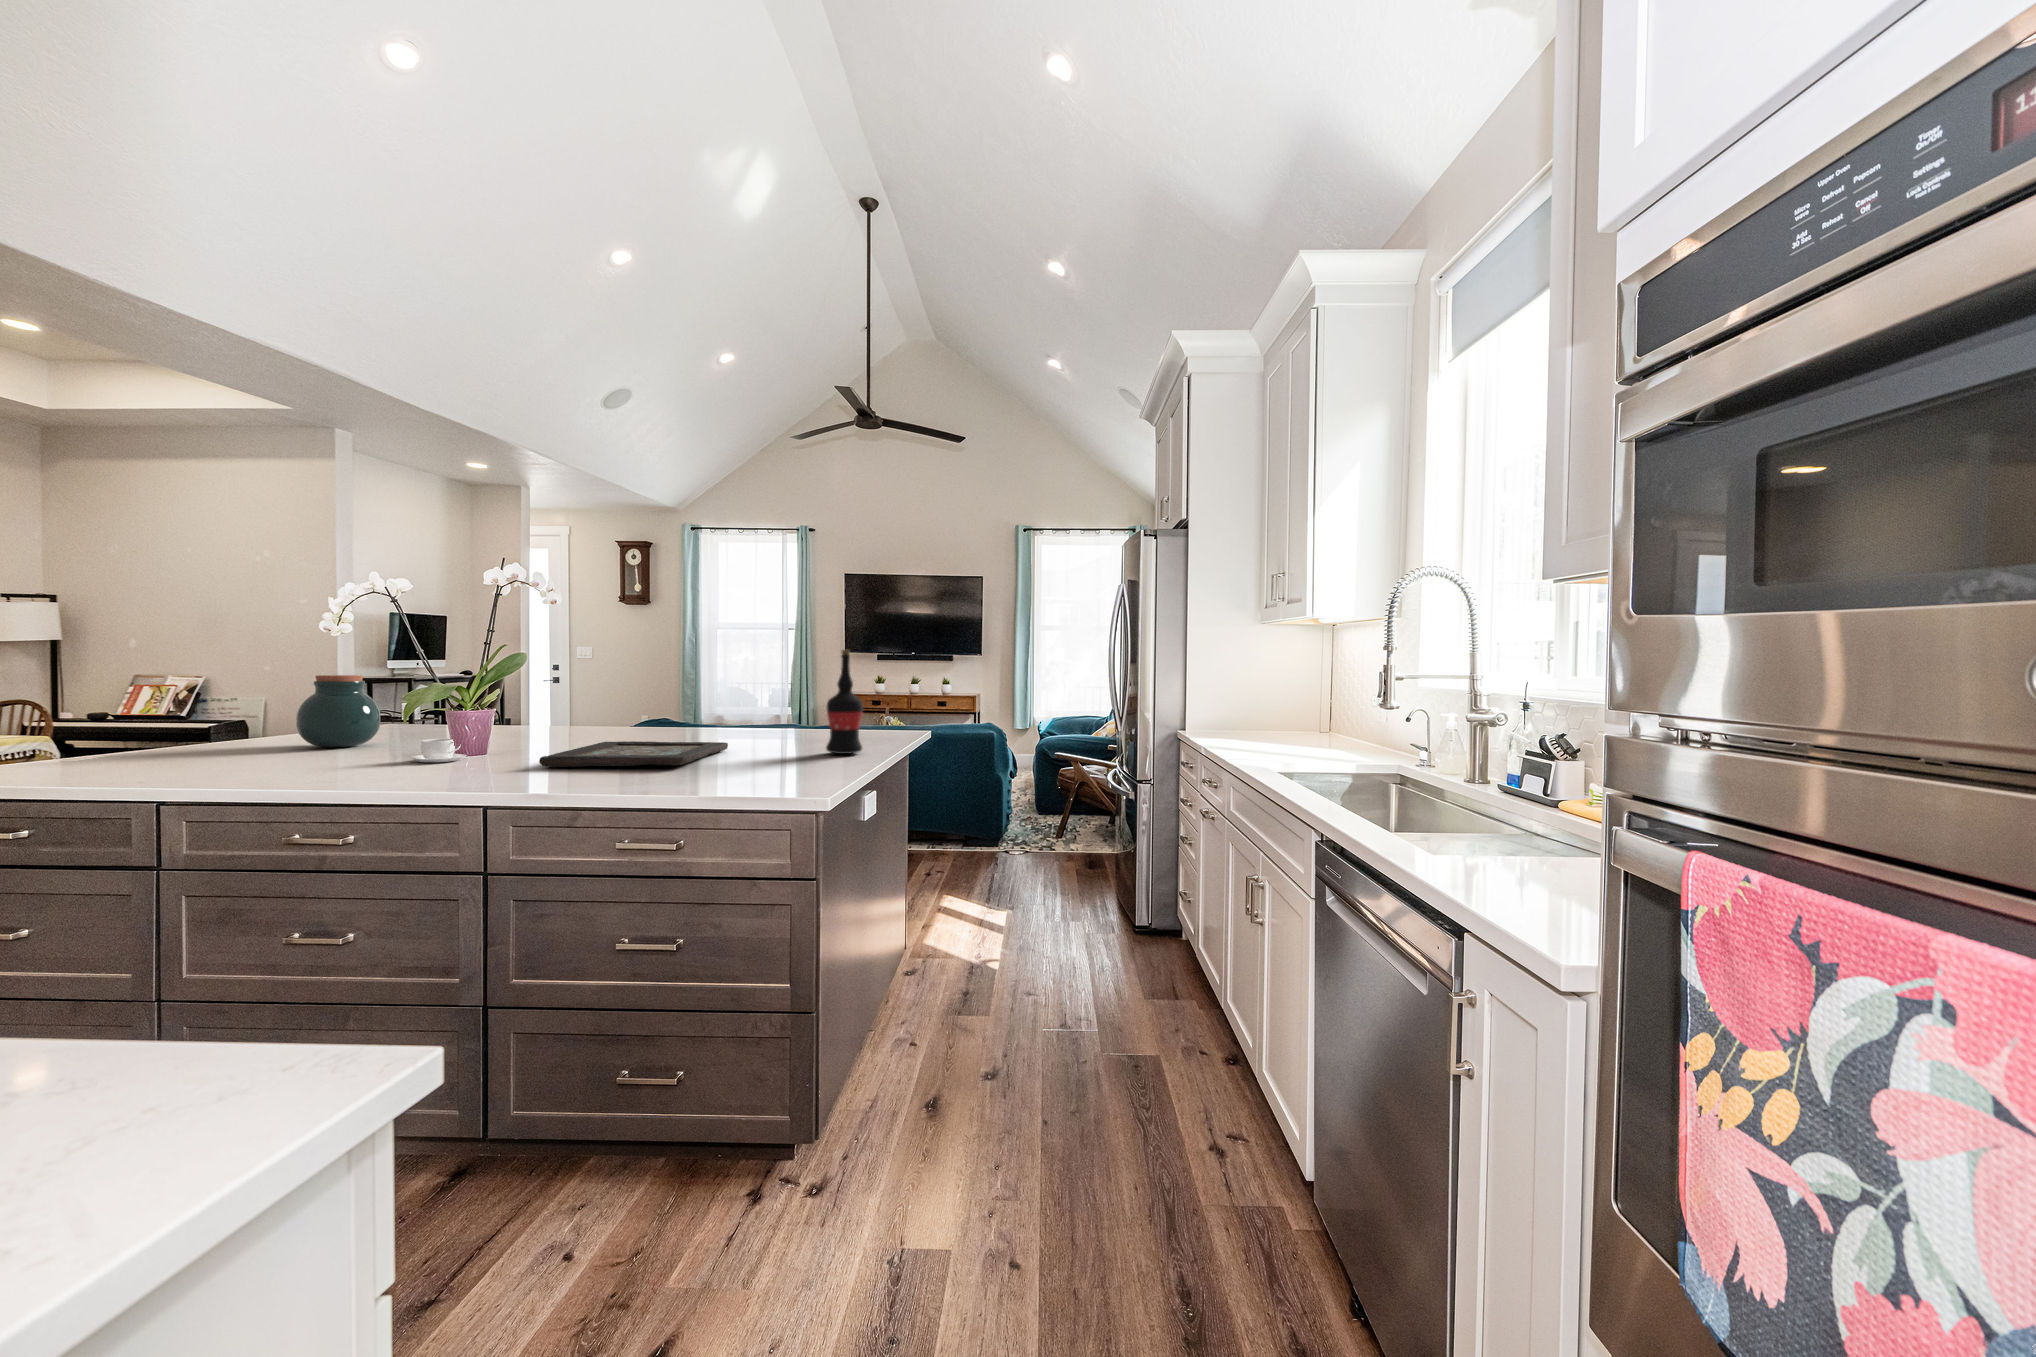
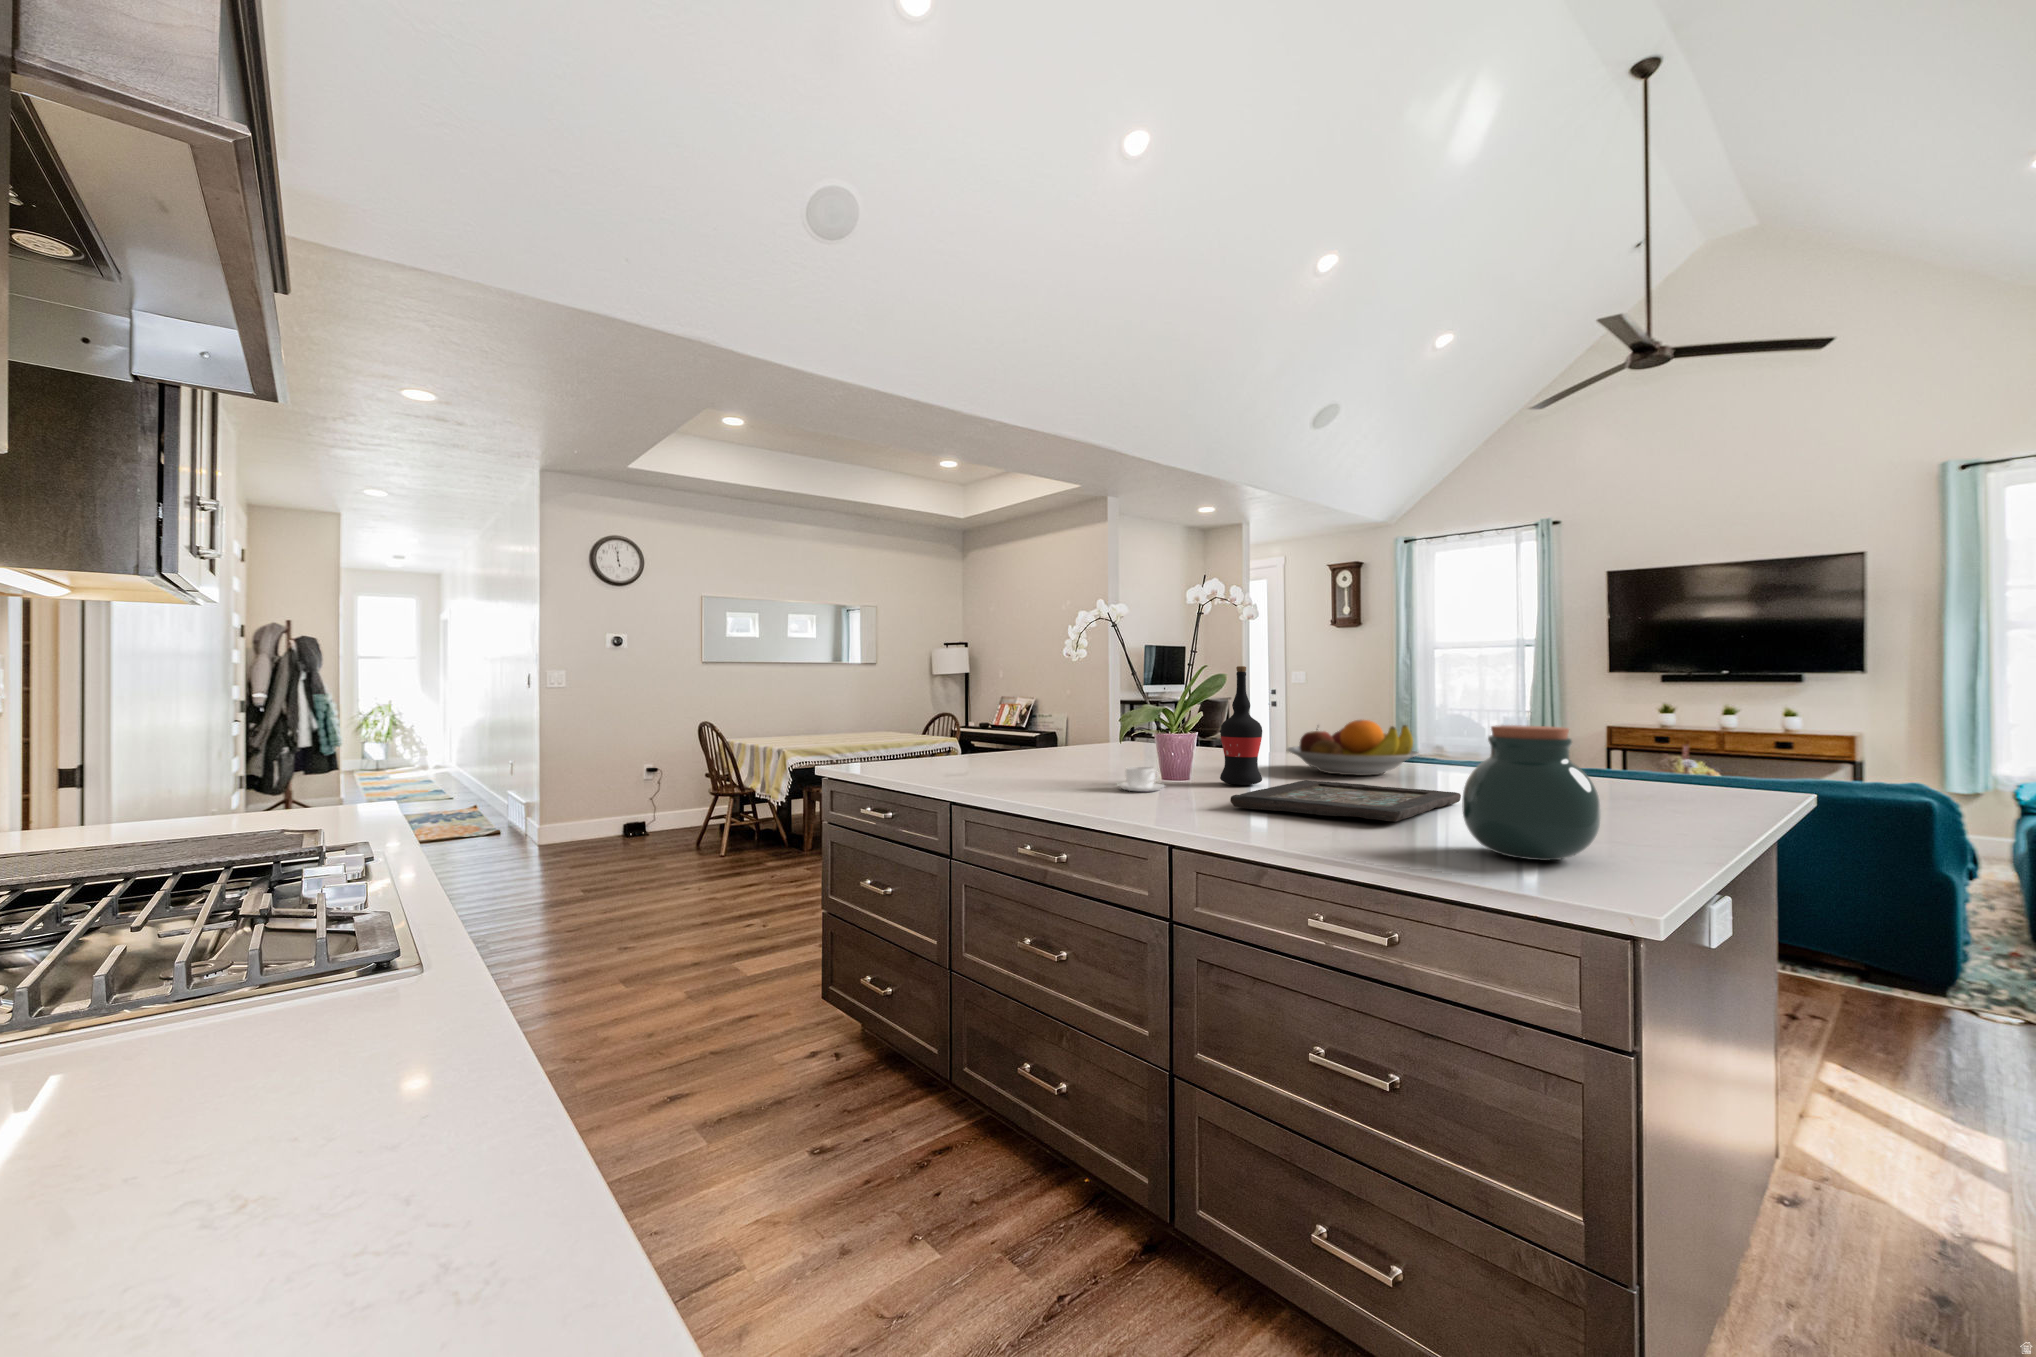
wine bottle: present [826,650,863,754] -> present [1220,666,1262,785]
jar: present [296,675,380,747] -> present [1462,725,1601,860]
fruit bowl: none [585,690,699,736] -> present [1287,720,1419,775]

